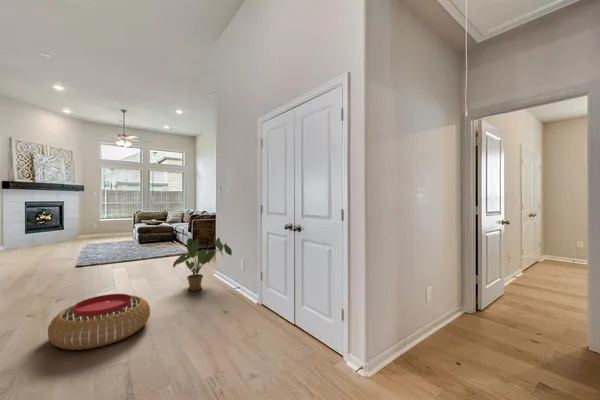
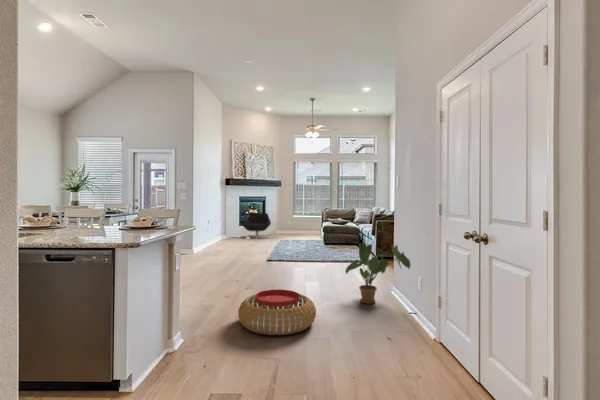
lounge chair: none [32,218,73,247] -> present [242,213,271,240]

